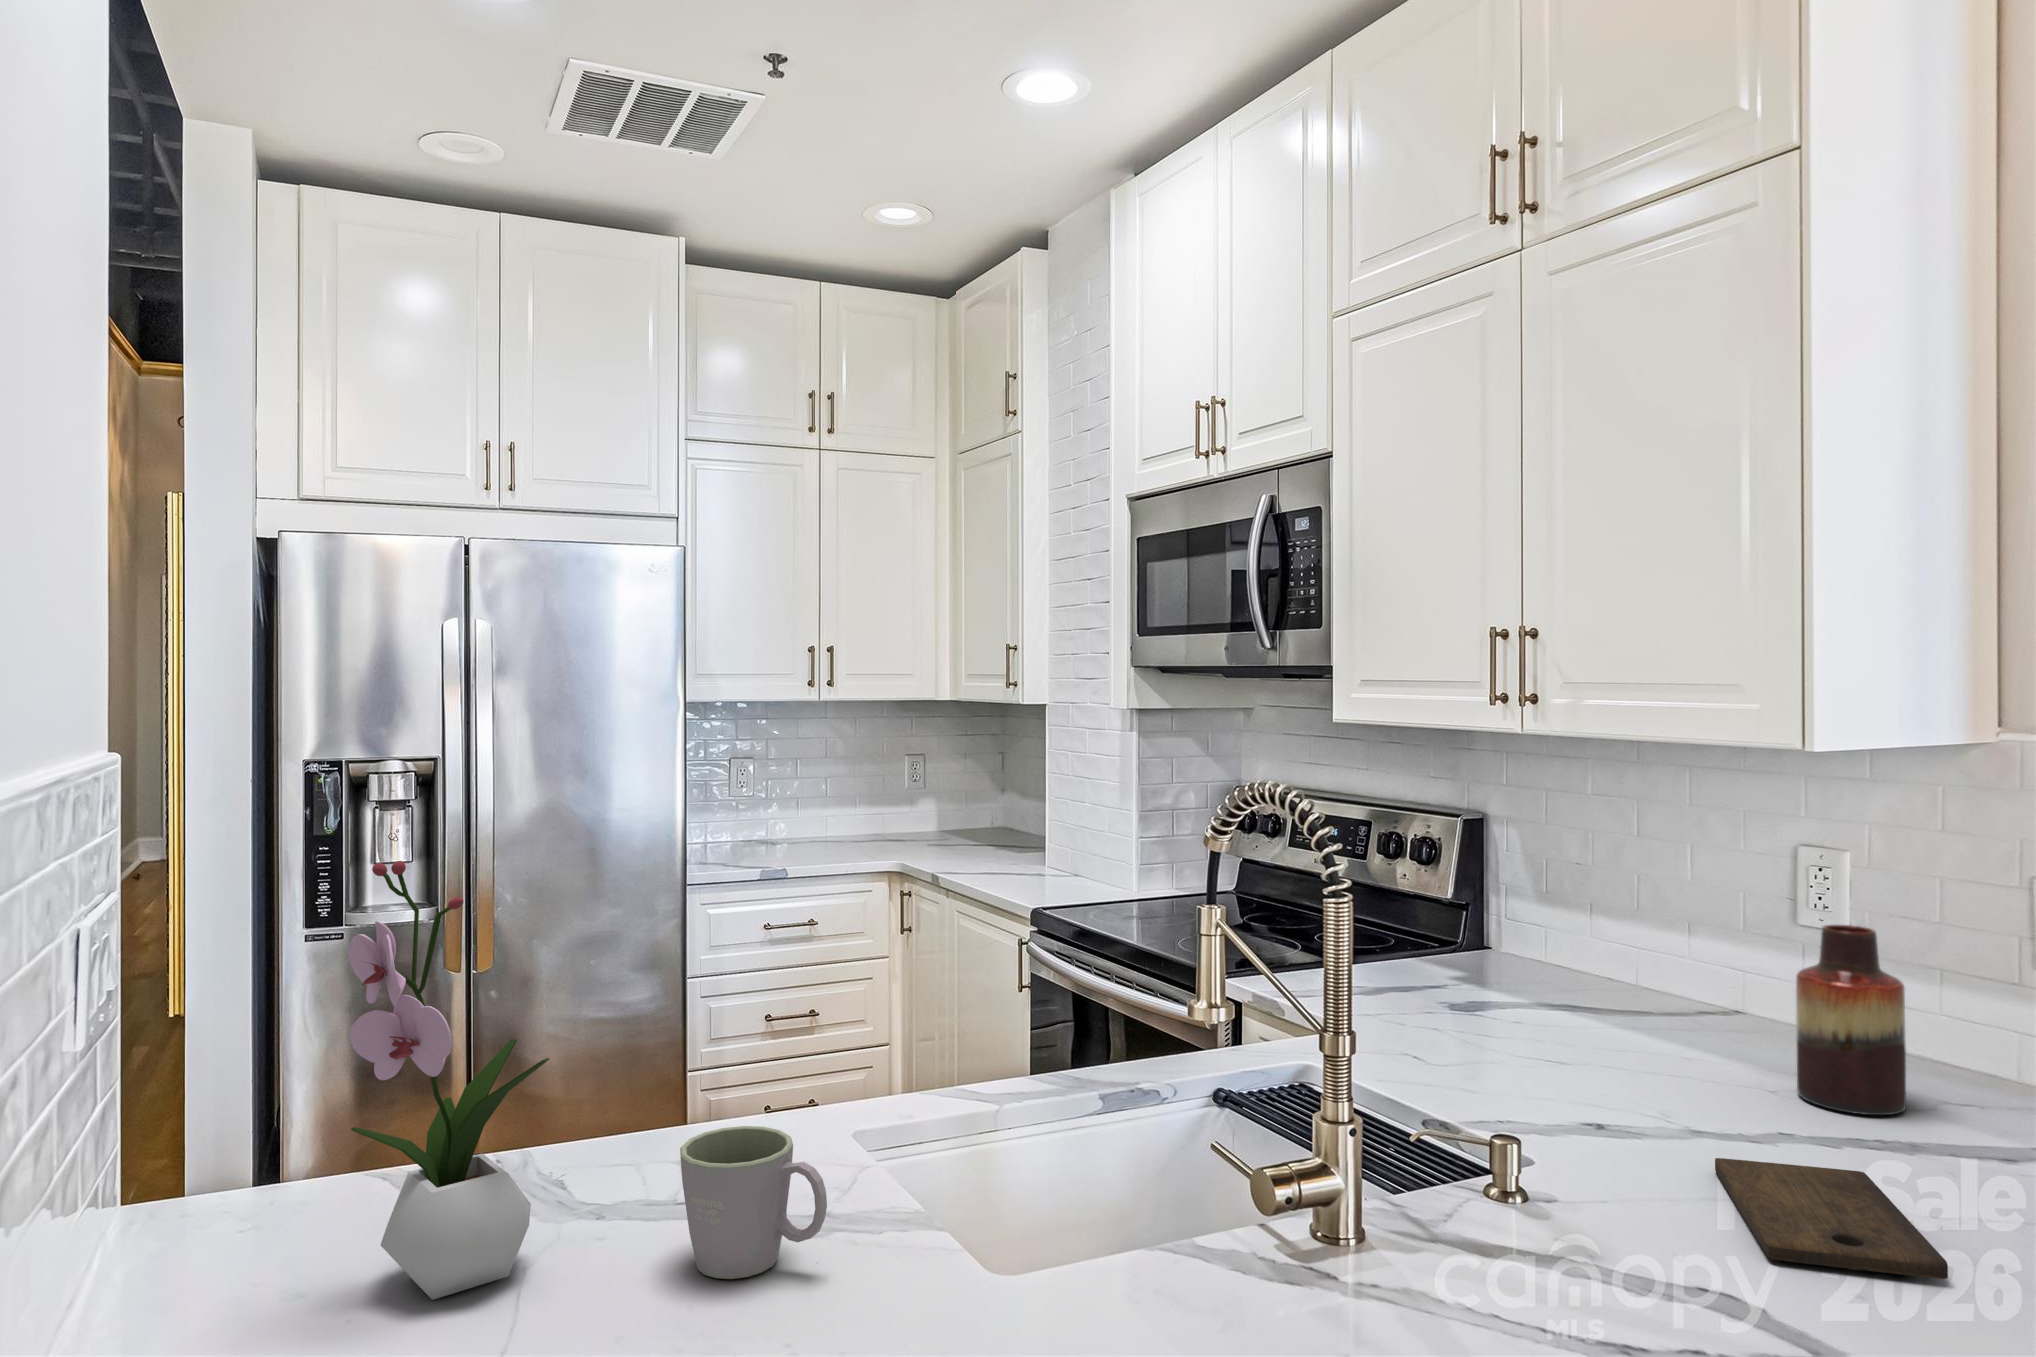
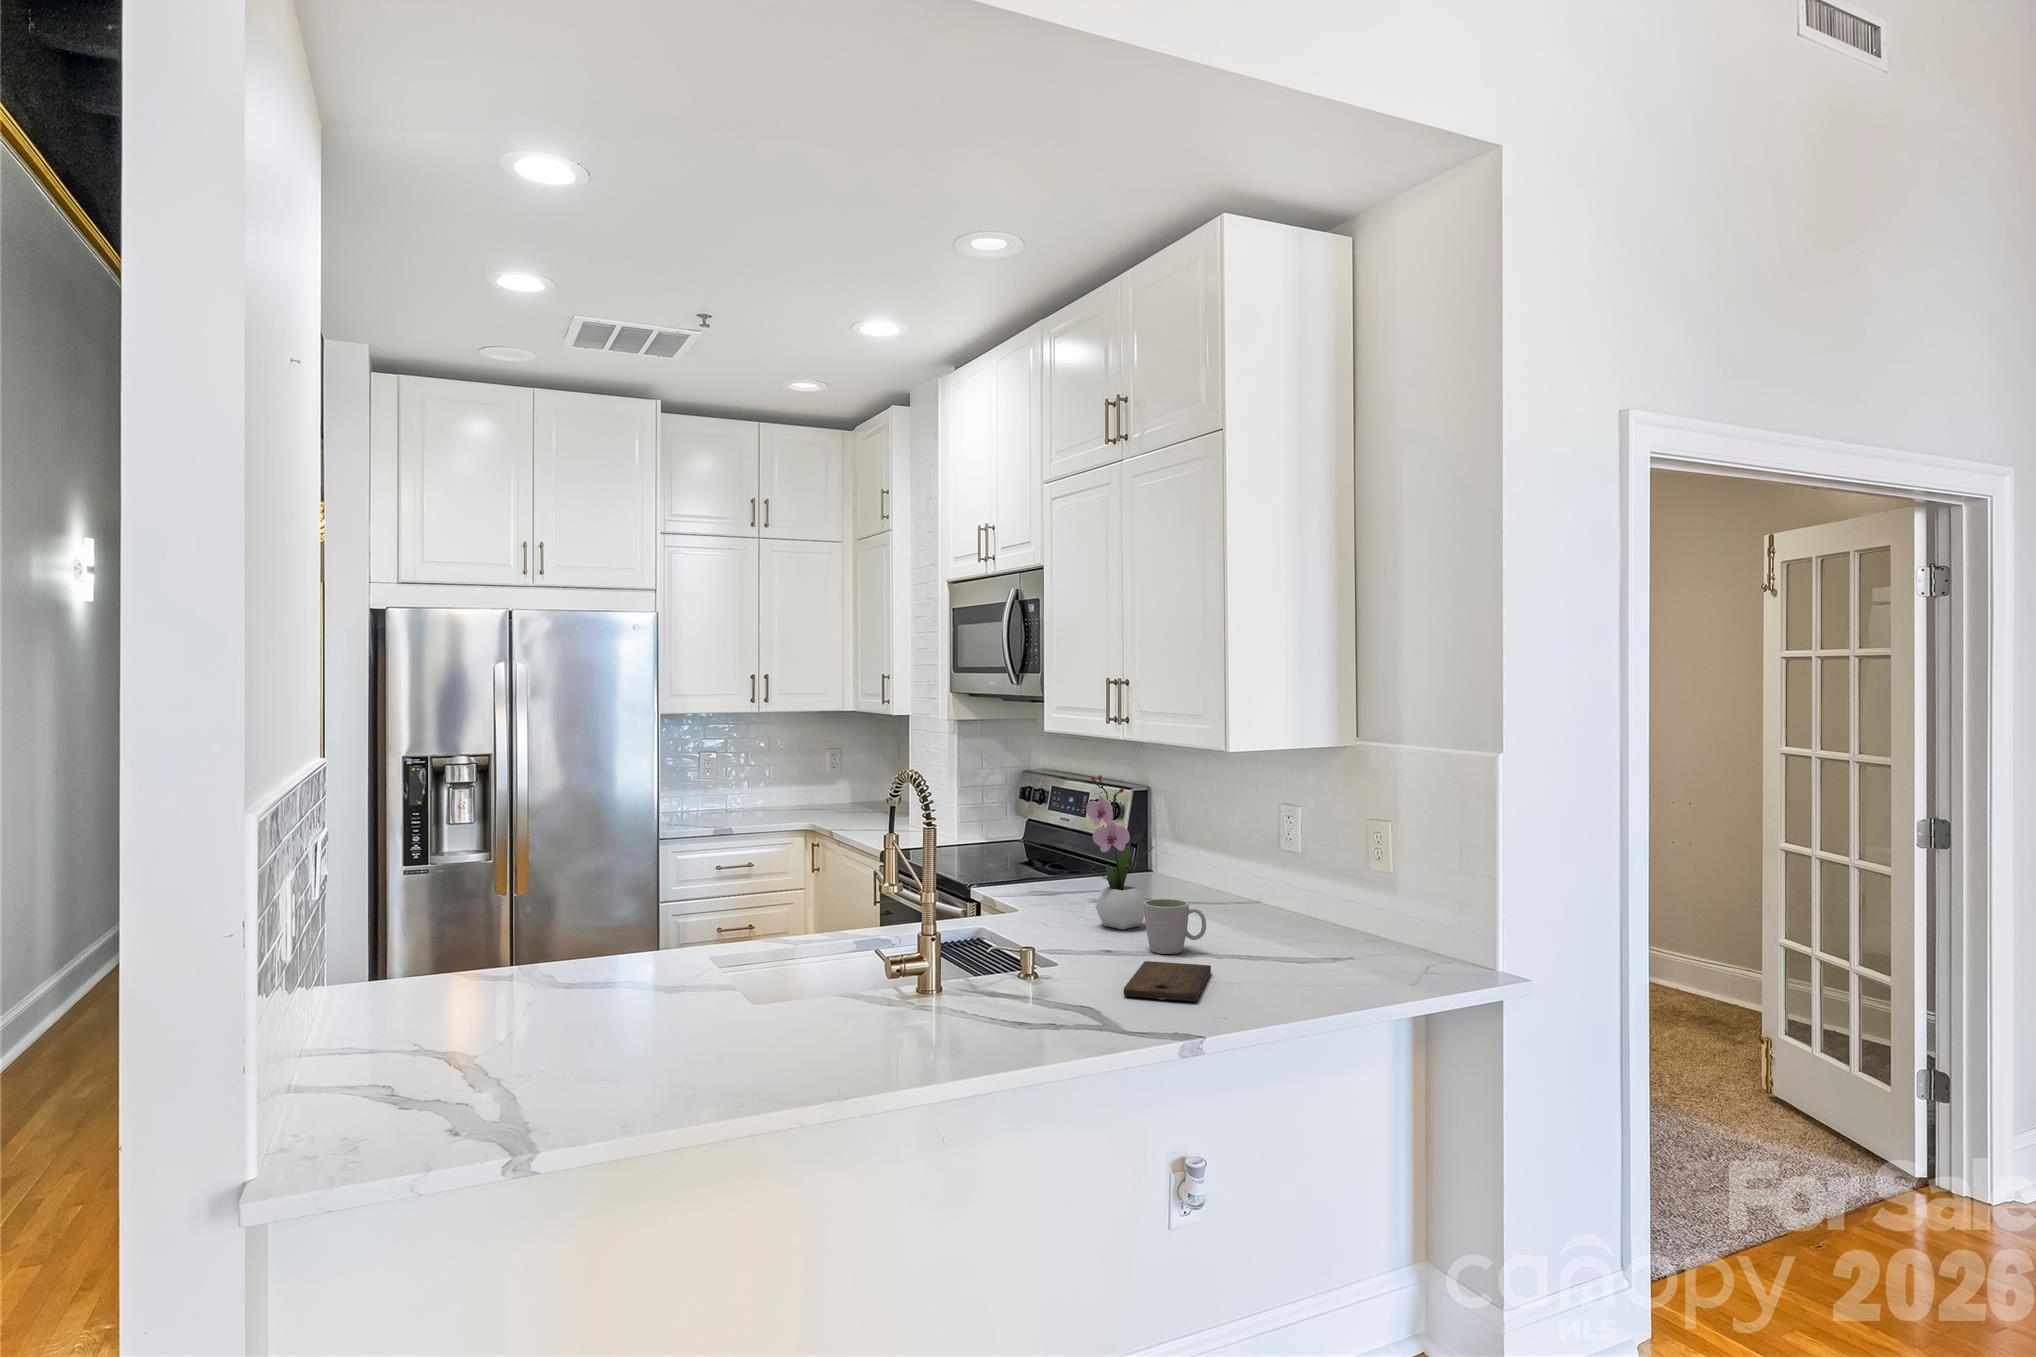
flower arrangement: present [348,861,550,1300] -> present [1086,775,1154,929]
vase: present [1796,925,1906,1115] -> none [1234,847,1284,947]
mug: present [680,1126,827,1279] -> present [1144,899,1206,954]

